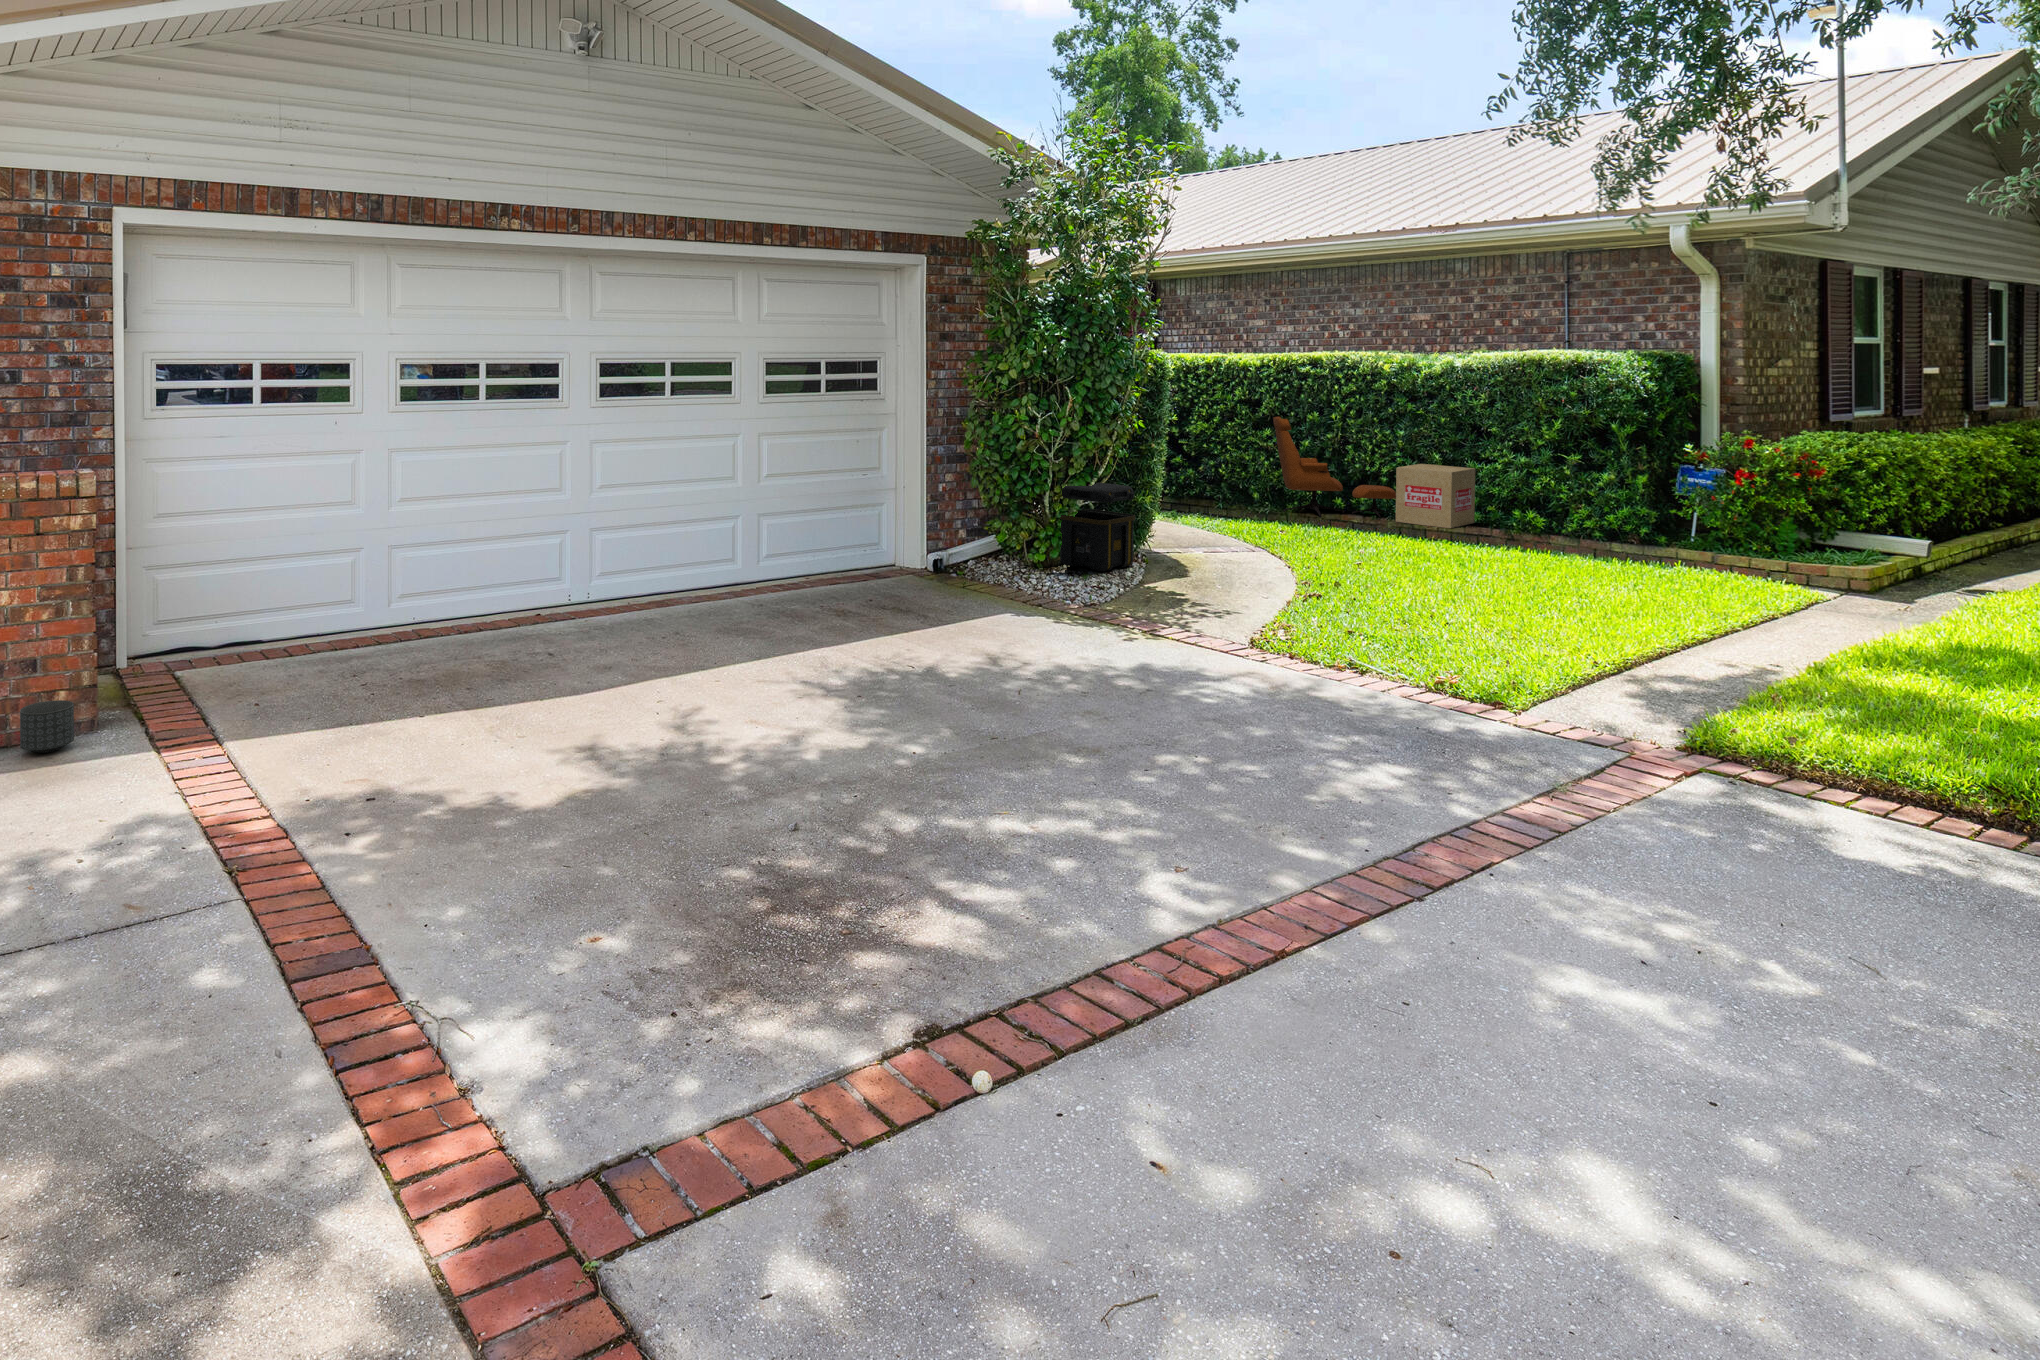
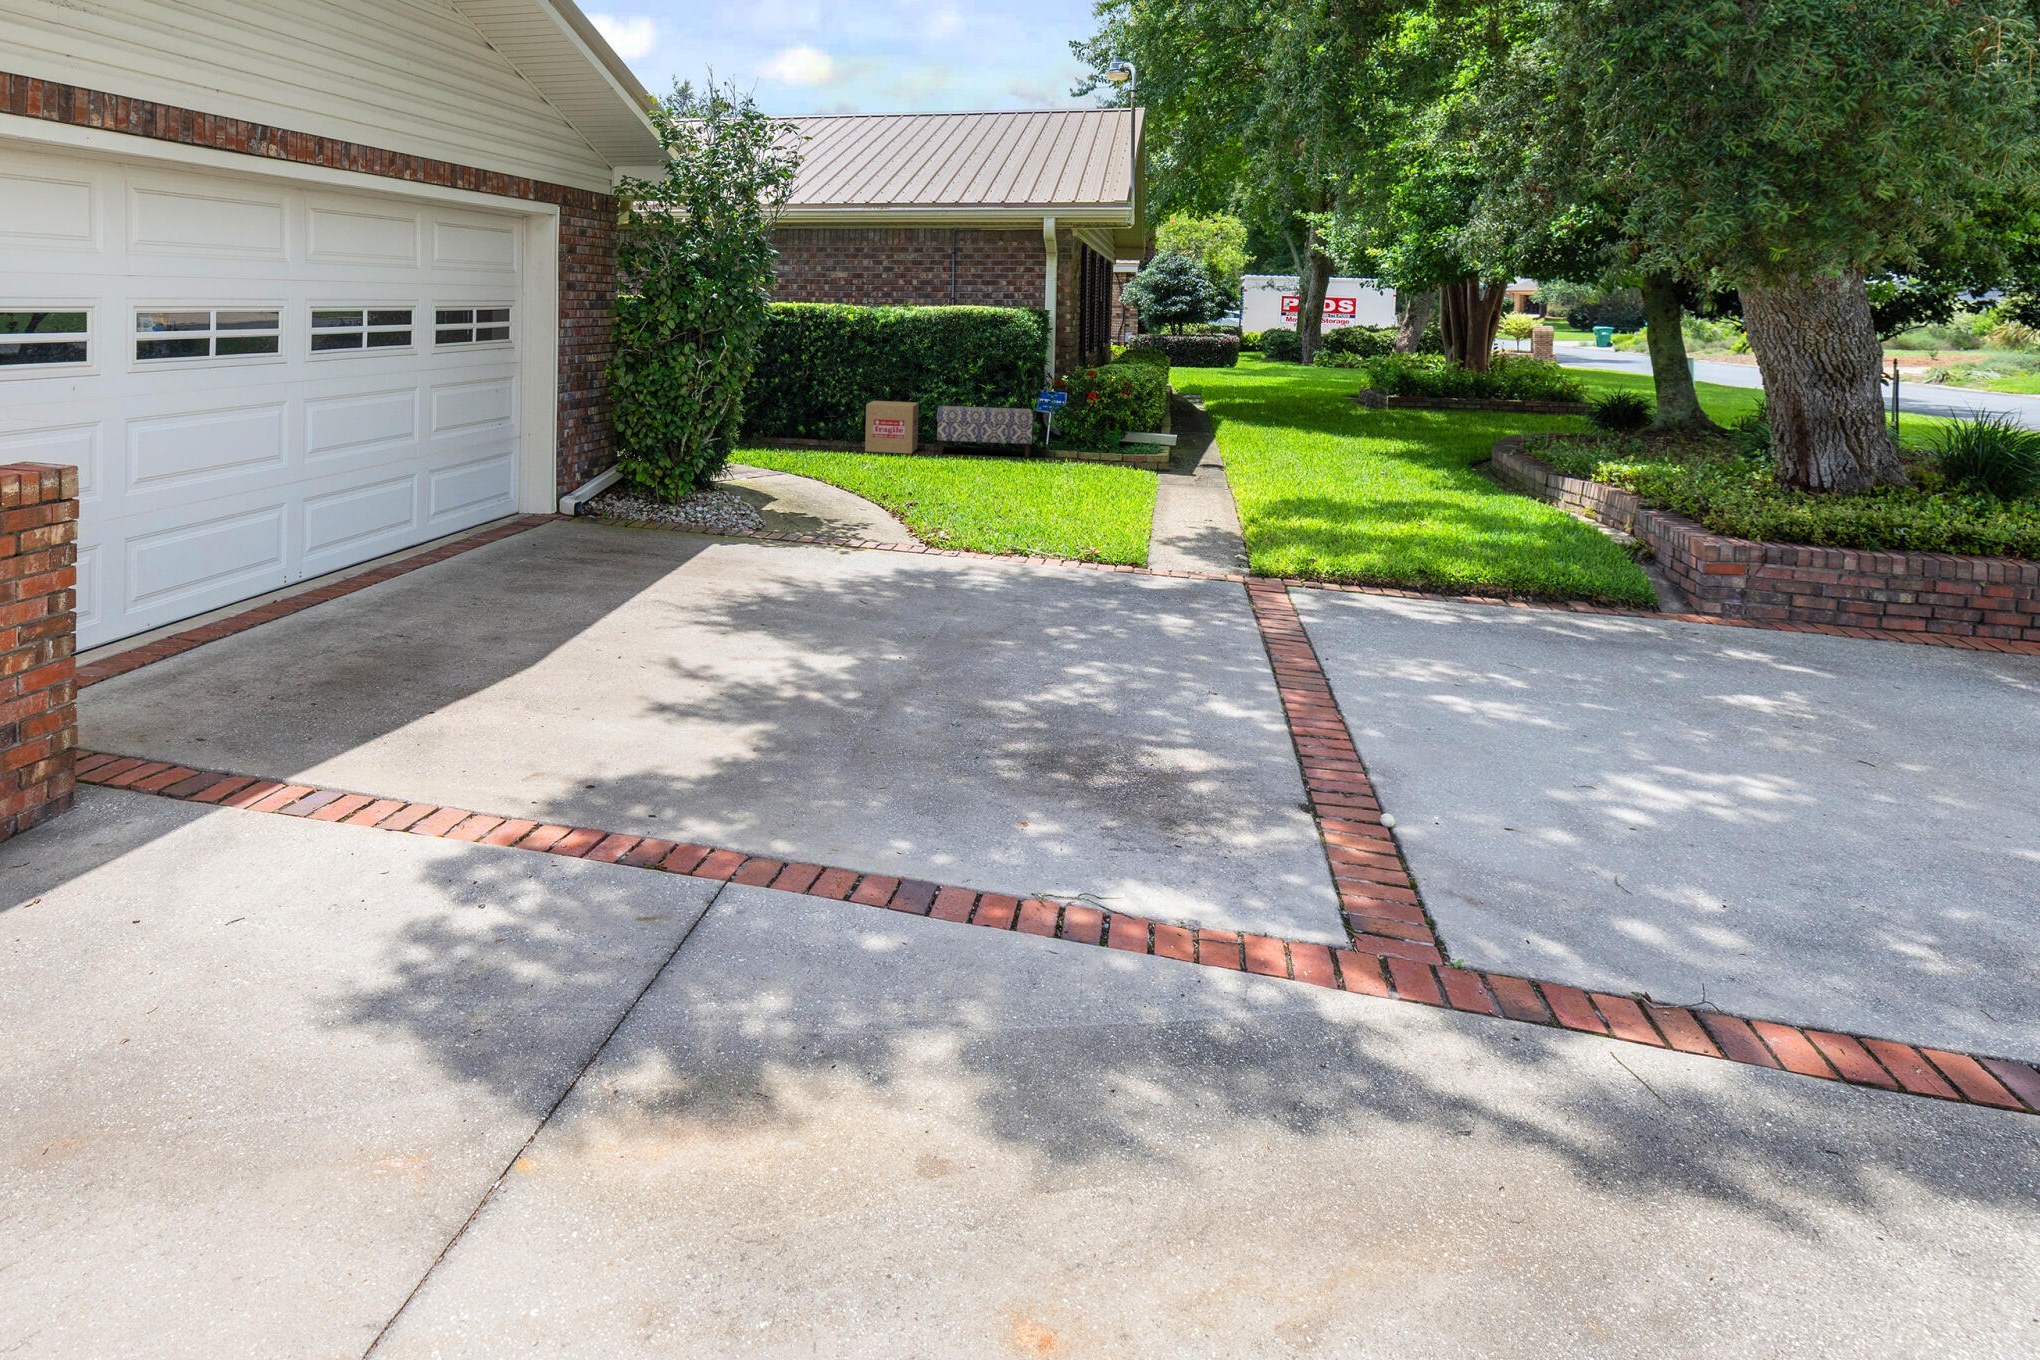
lounge chair: present [1273,417,1396,517] -> none [759,363,857,451]
bench: none [1483,473,1626,545] -> present [937,406,1033,458]
toolbox: present [1060,483,1135,571] -> none [698,428,762,510]
planter: present [20,700,74,753] -> none [21,778,93,853]

